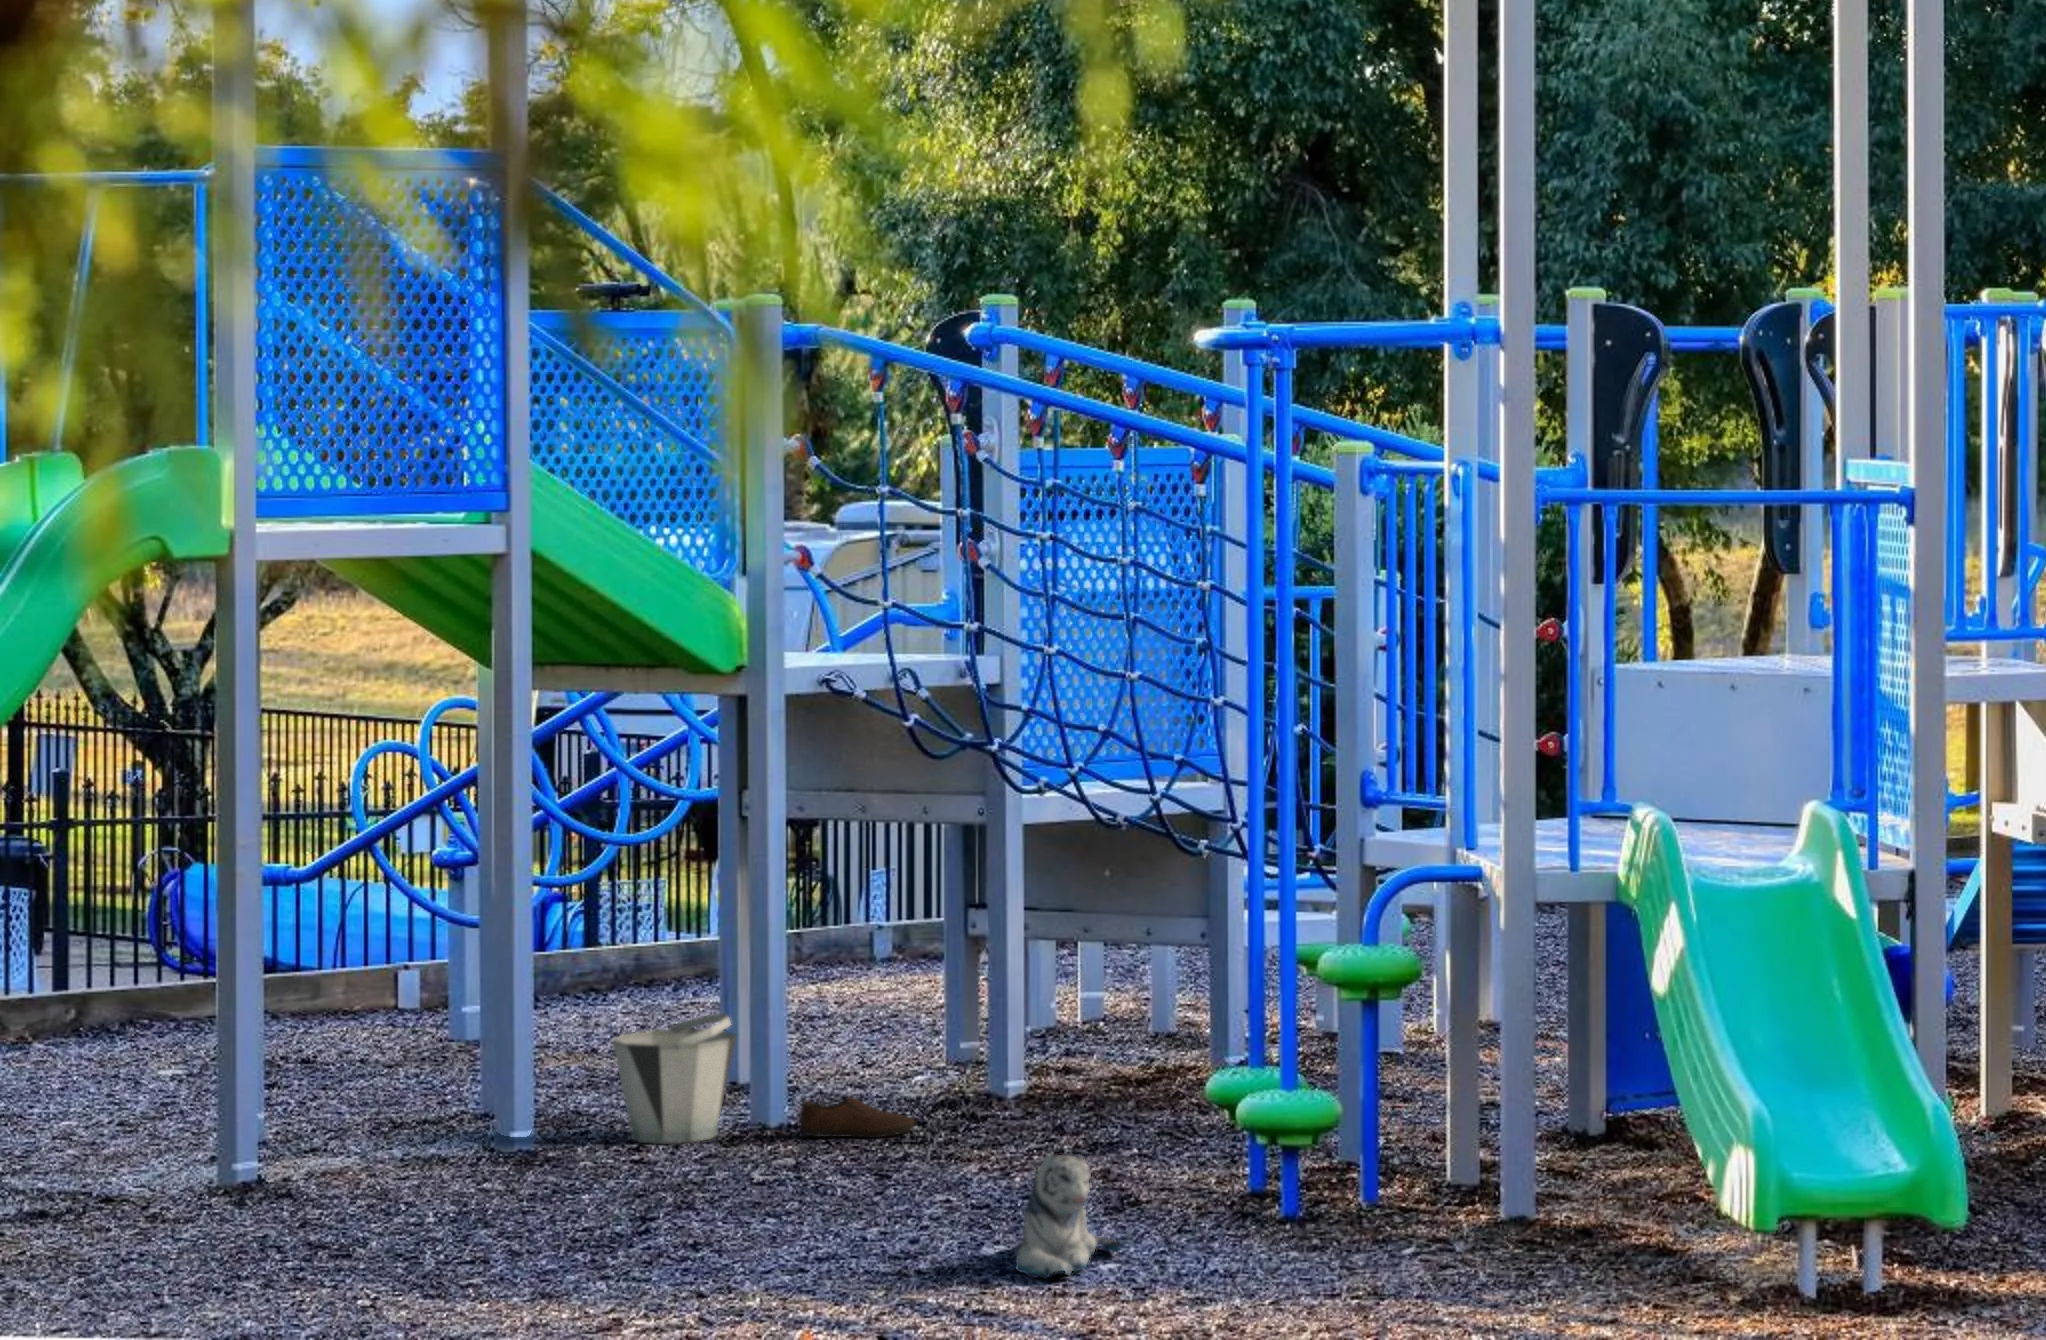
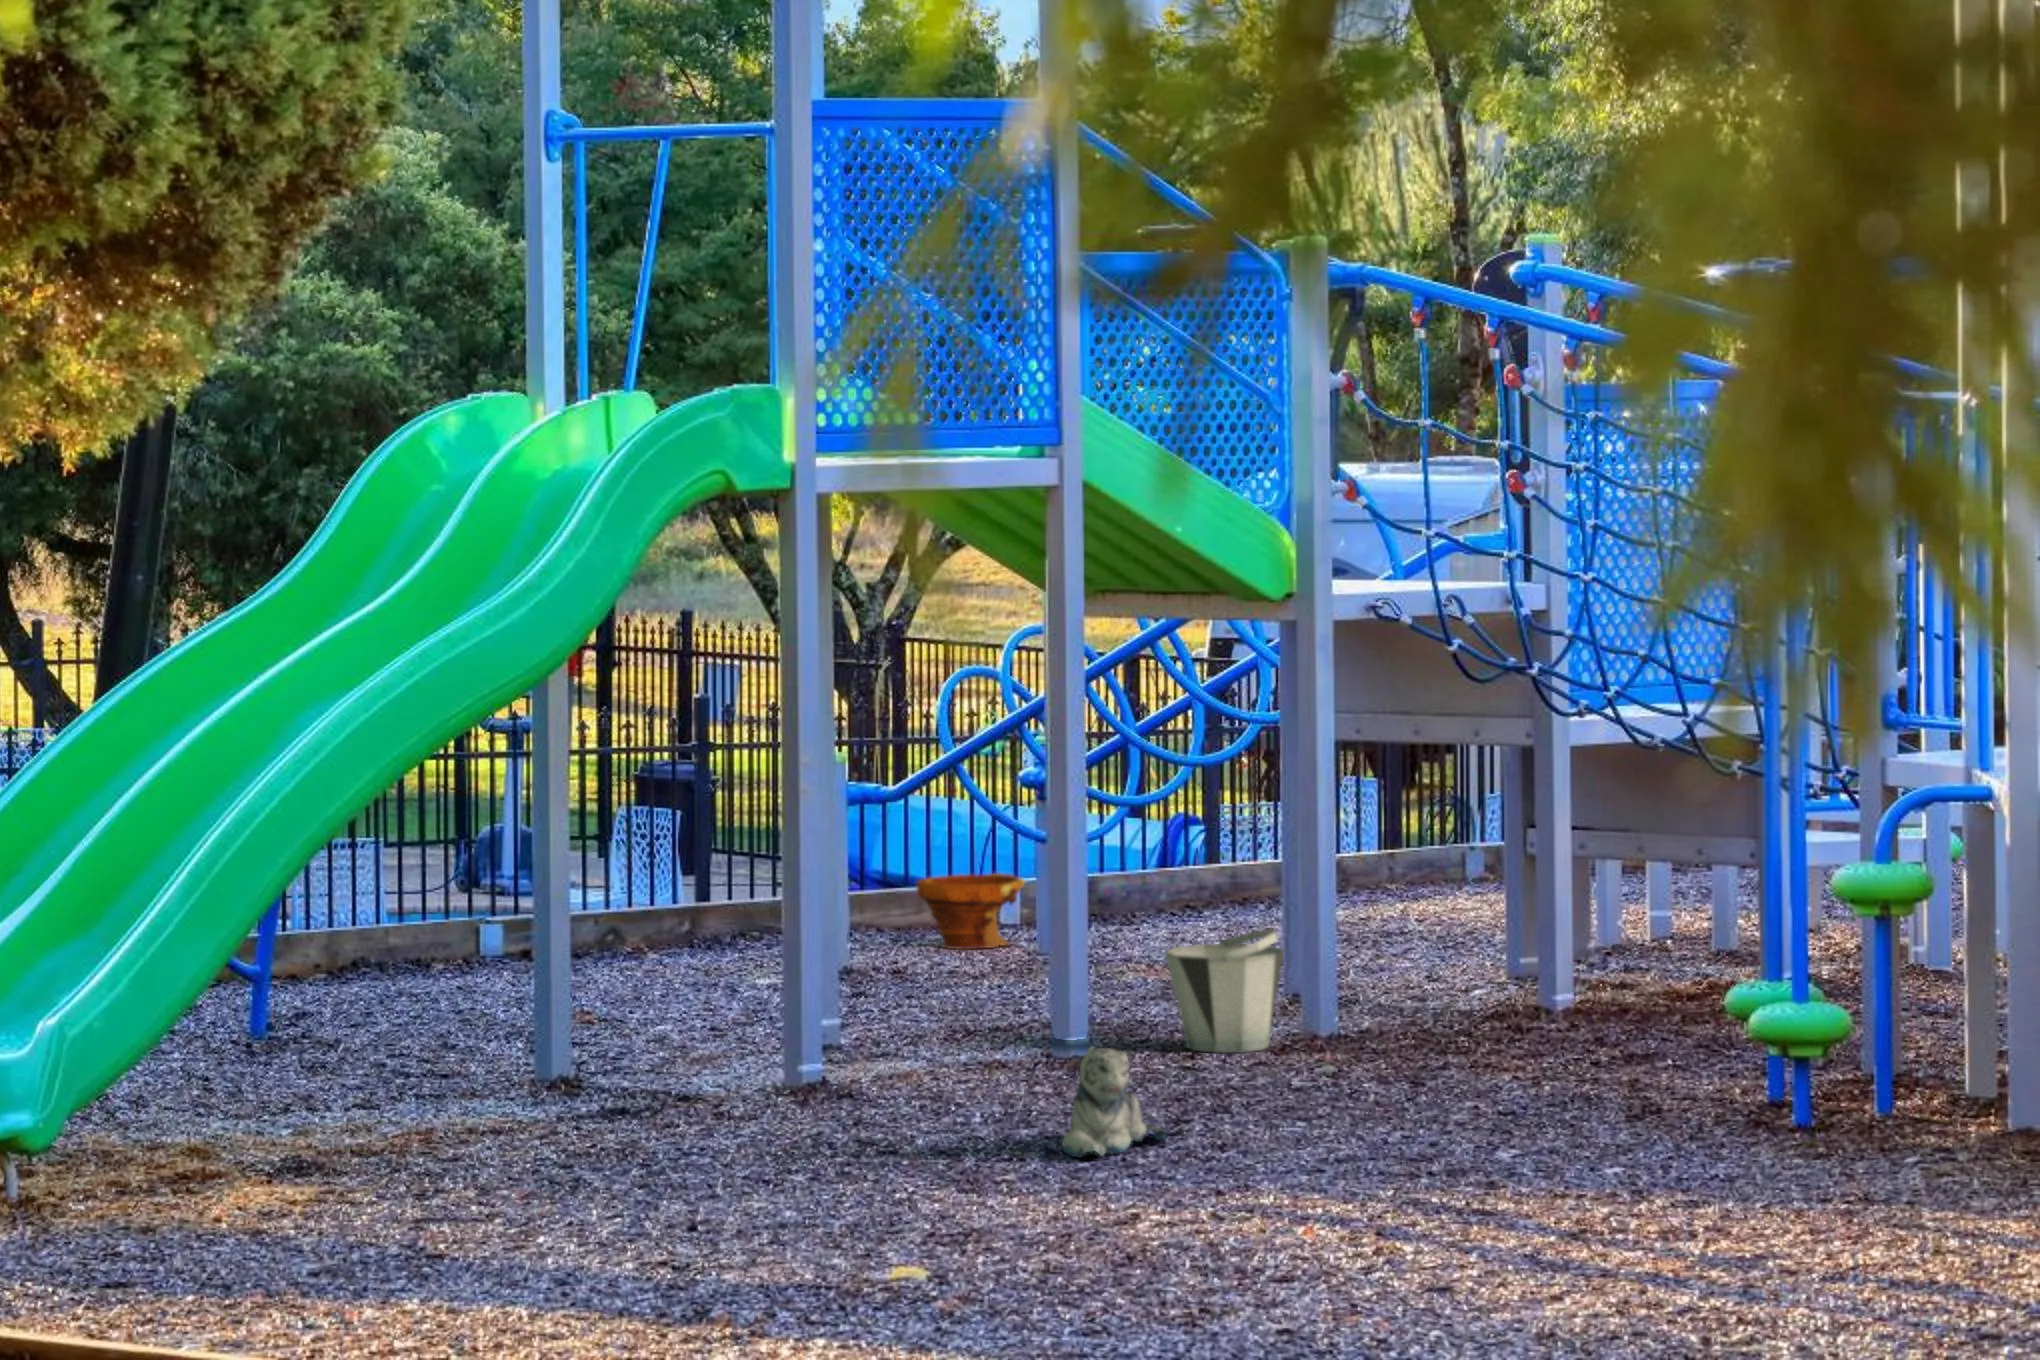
planter: none [325,956,442,1036] -> present [917,873,1024,949]
shoe: present [798,1096,915,1138] -> none [1346,1012,1462,1054]
plush toy: present [1013,1153,1121,1278] -> present [1062,1046,1167,1158]

